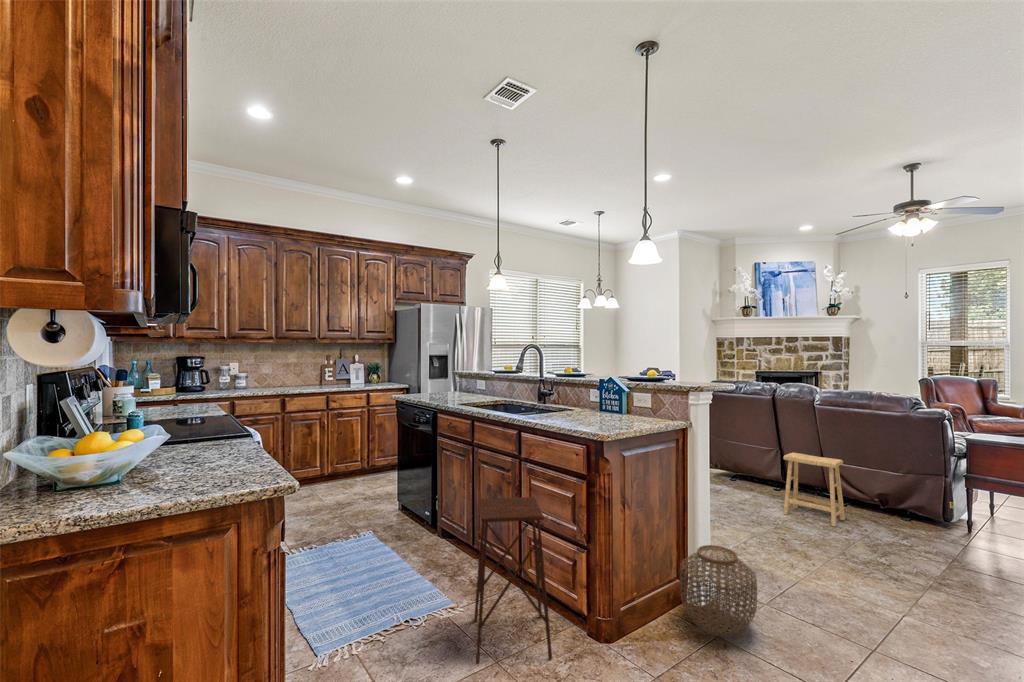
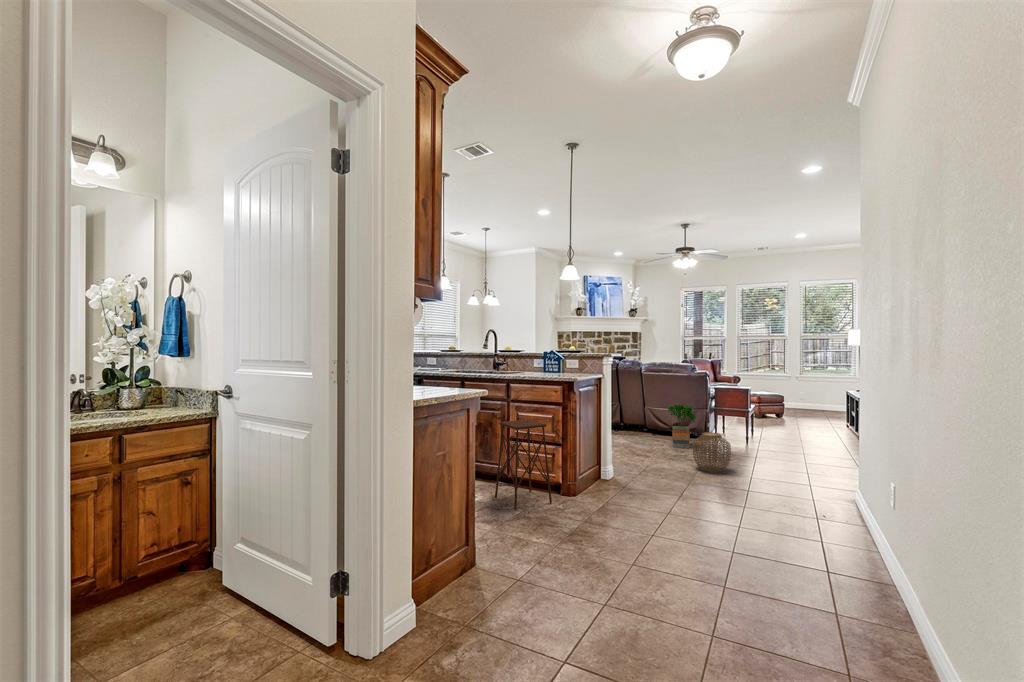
footstool: present [783,453,845,527] -> none [626,402,658,443]
potted tree: none [857,466,921,550] -> present [668,405,697,448]
woven basket: present [680,545,757,637] -> present [693,432,731,473]

